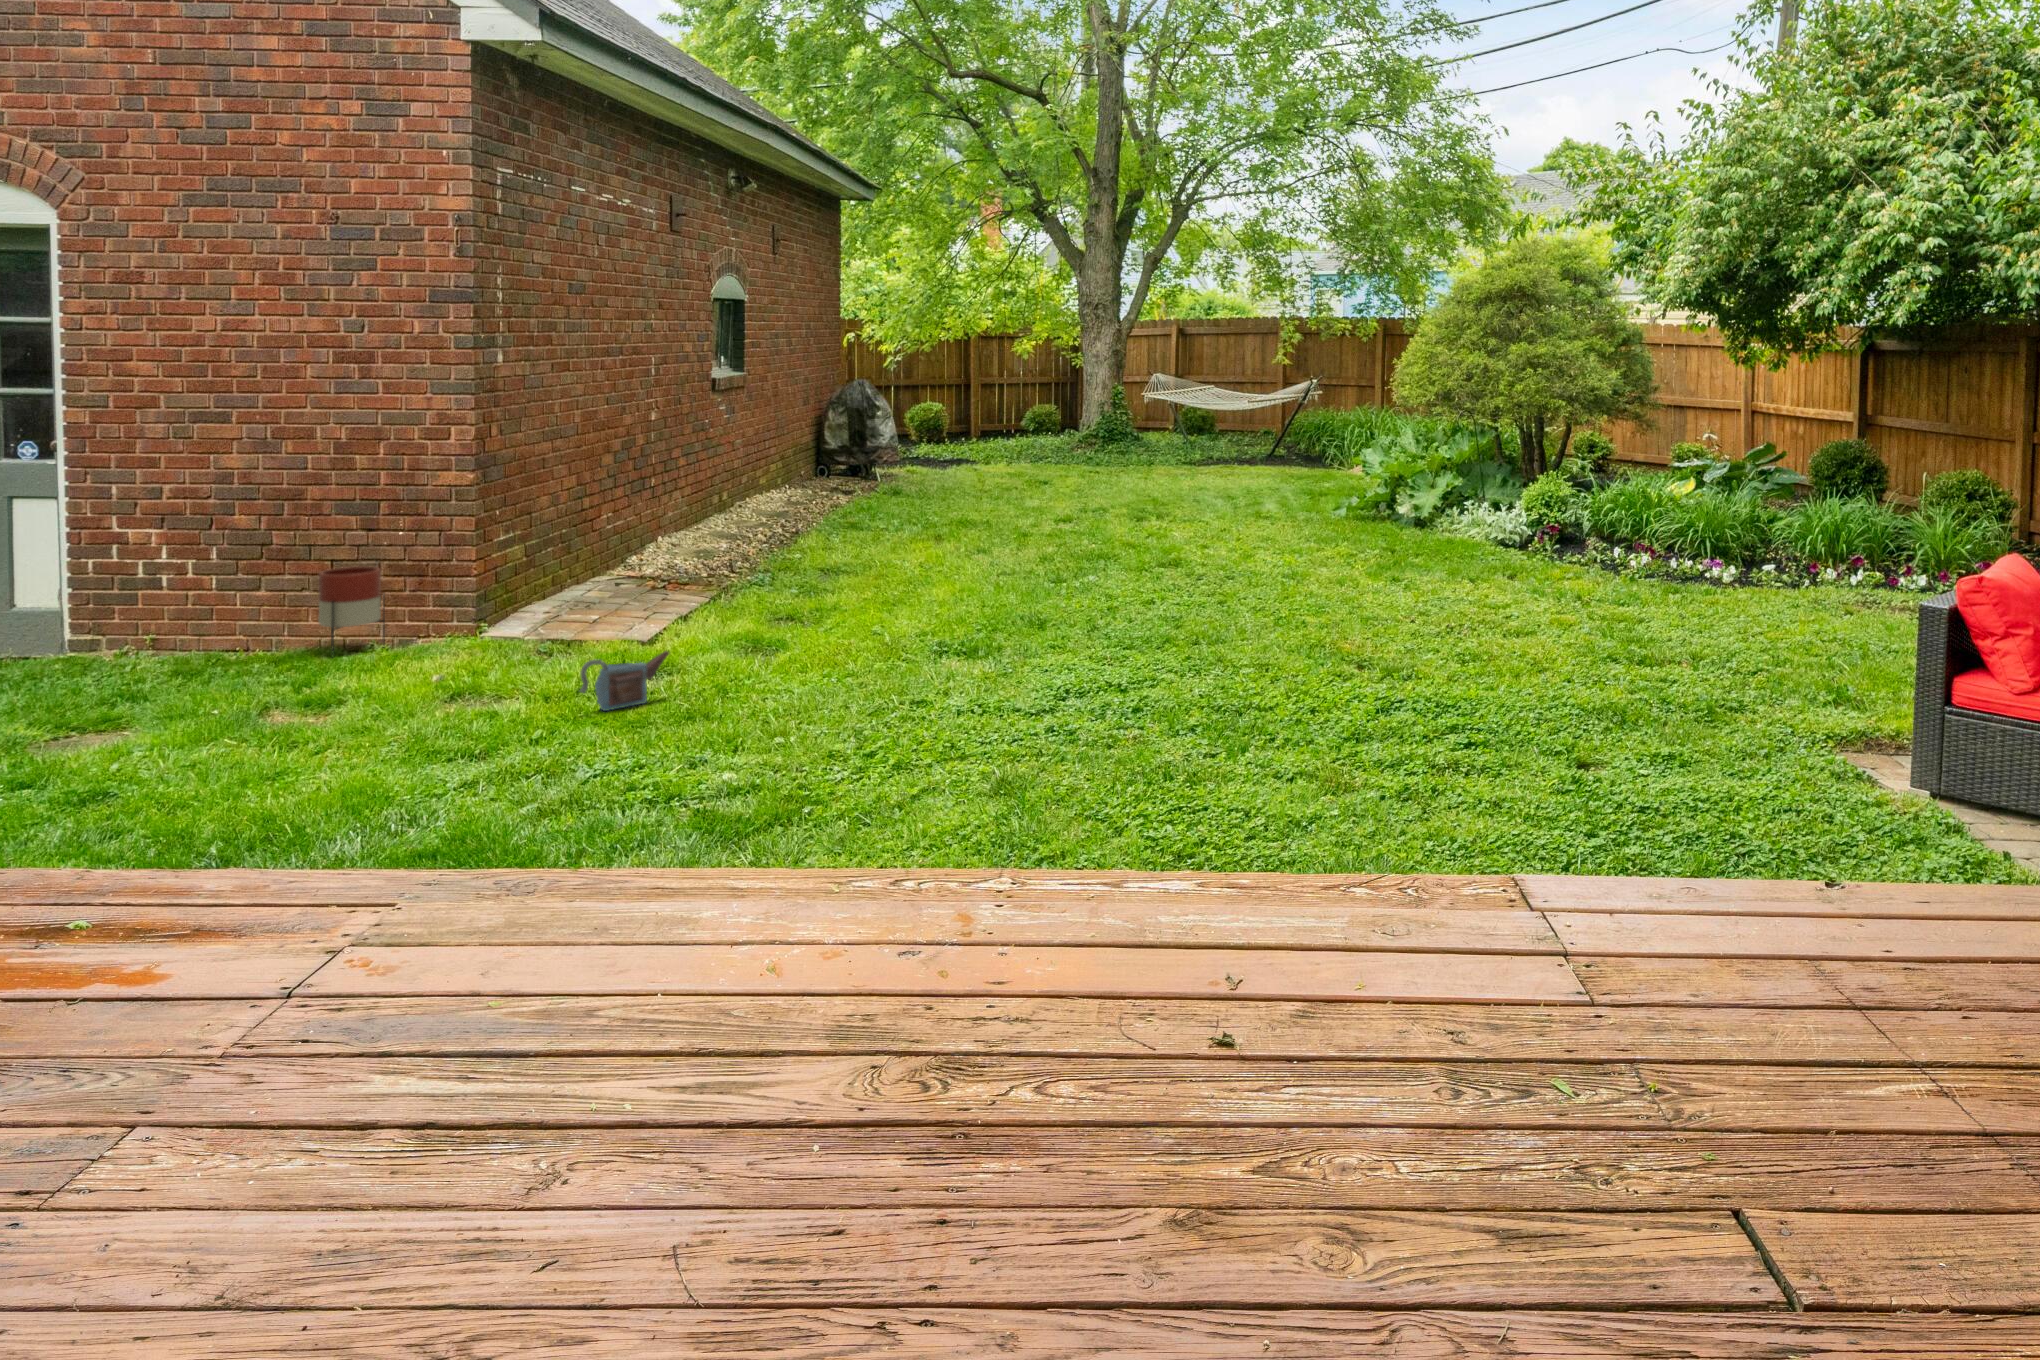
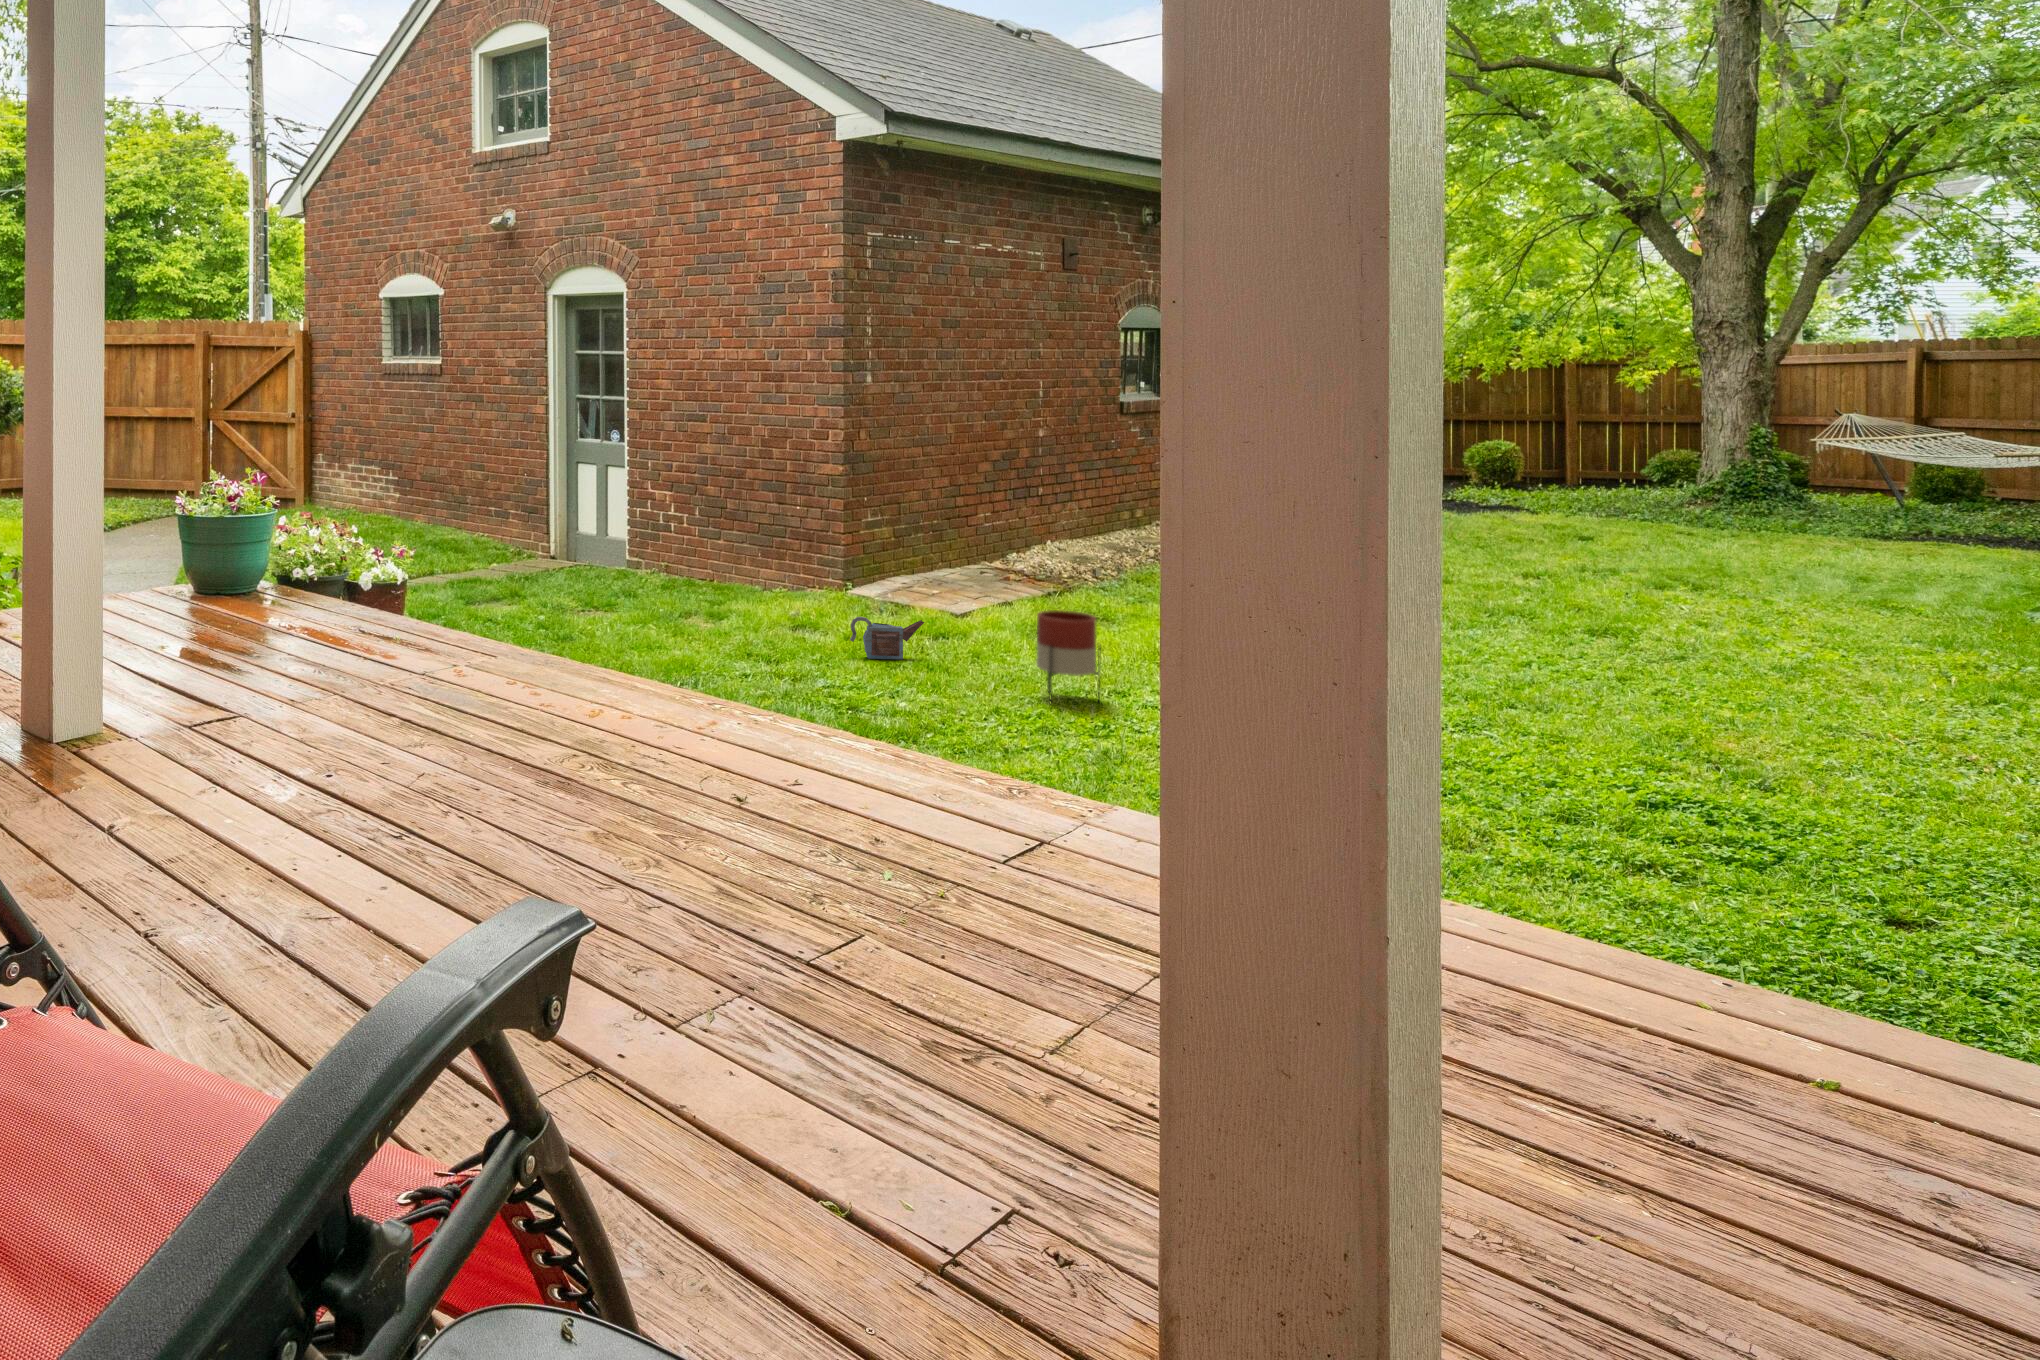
planter: present [318,566,385,656] -> present [1036,610,1101,695]

